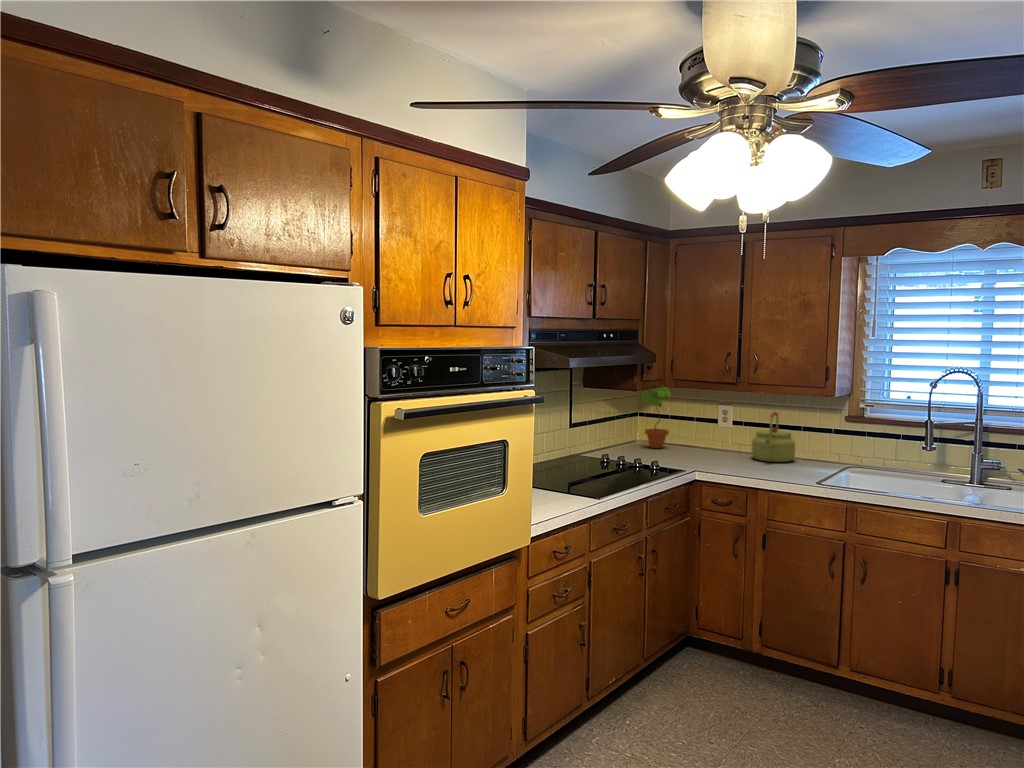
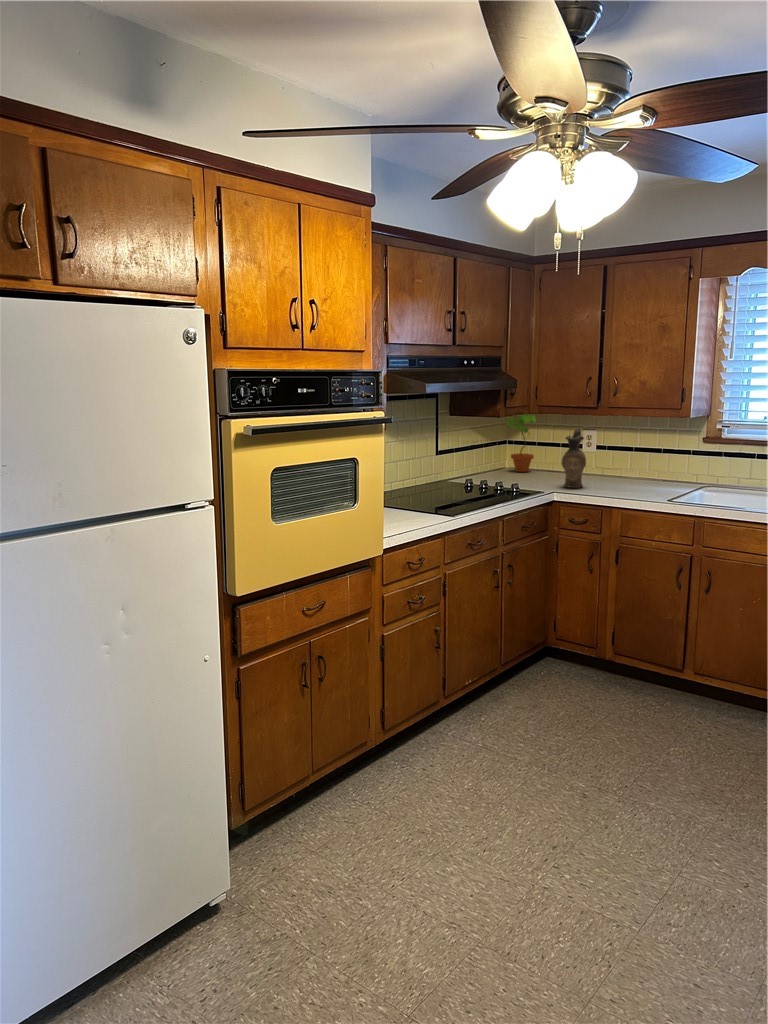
ceramic pitcher: none [703,404,729,467] -> present [562,428,586,488]
kettle: present [752,411,795,462] -> none [611,435,653,483]

